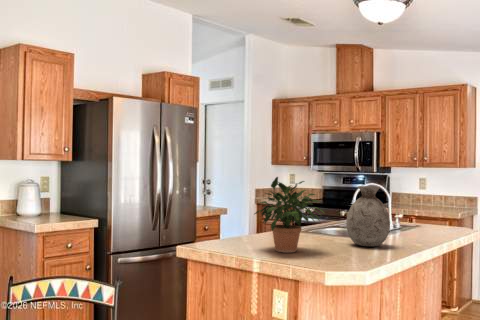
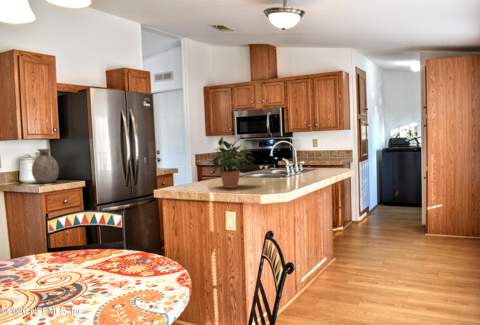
vase: present [346,186,390,246] -> present [32,149,59,183]

